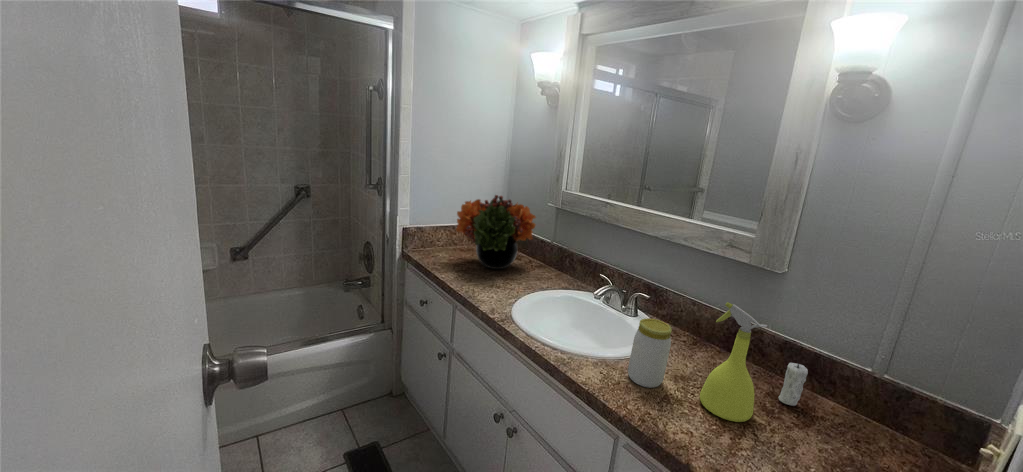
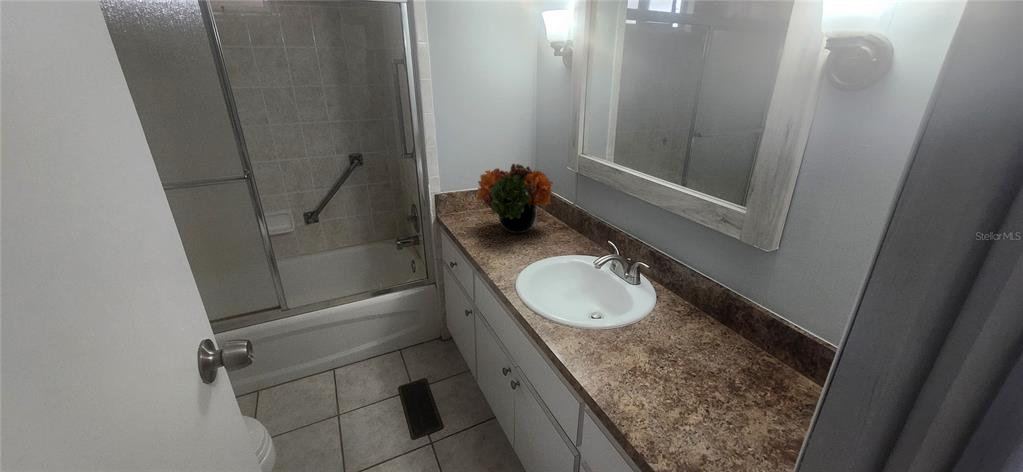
spray bottle: present [700,302,767,422] -> none [666,288,726,398]
jar: present [628,318,672,388] -> none [604,297,642,360]
candle: present [778,363,808,406] -> none [751,338,781,383]

